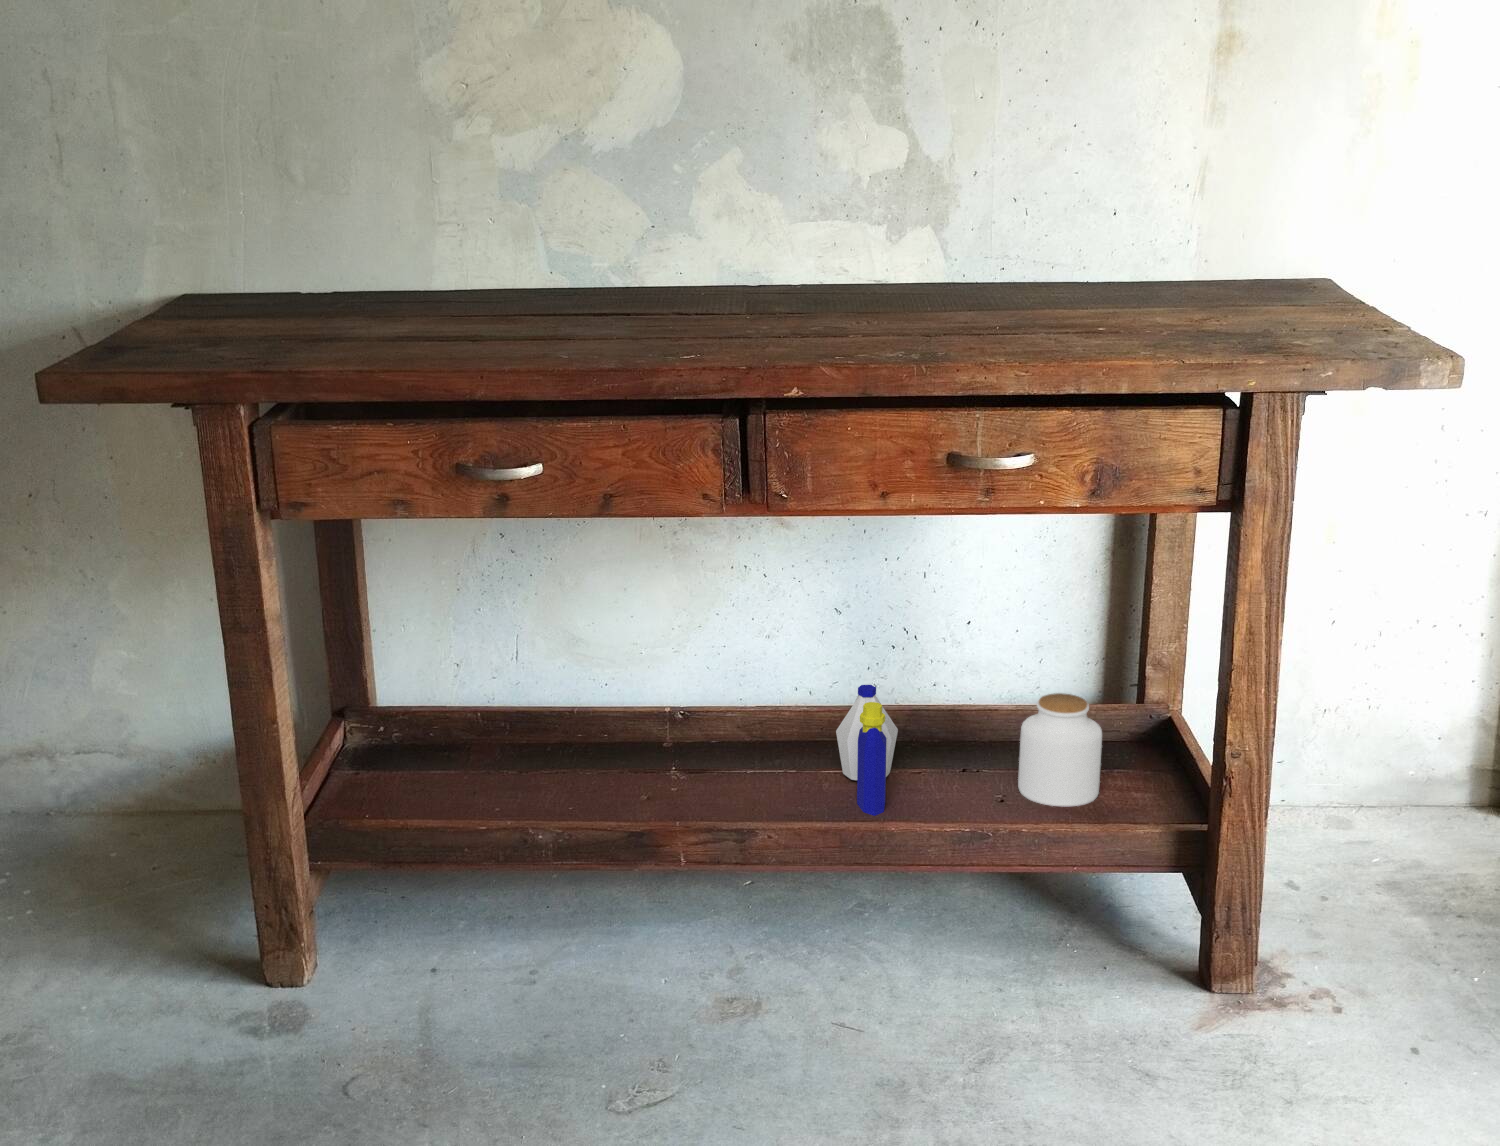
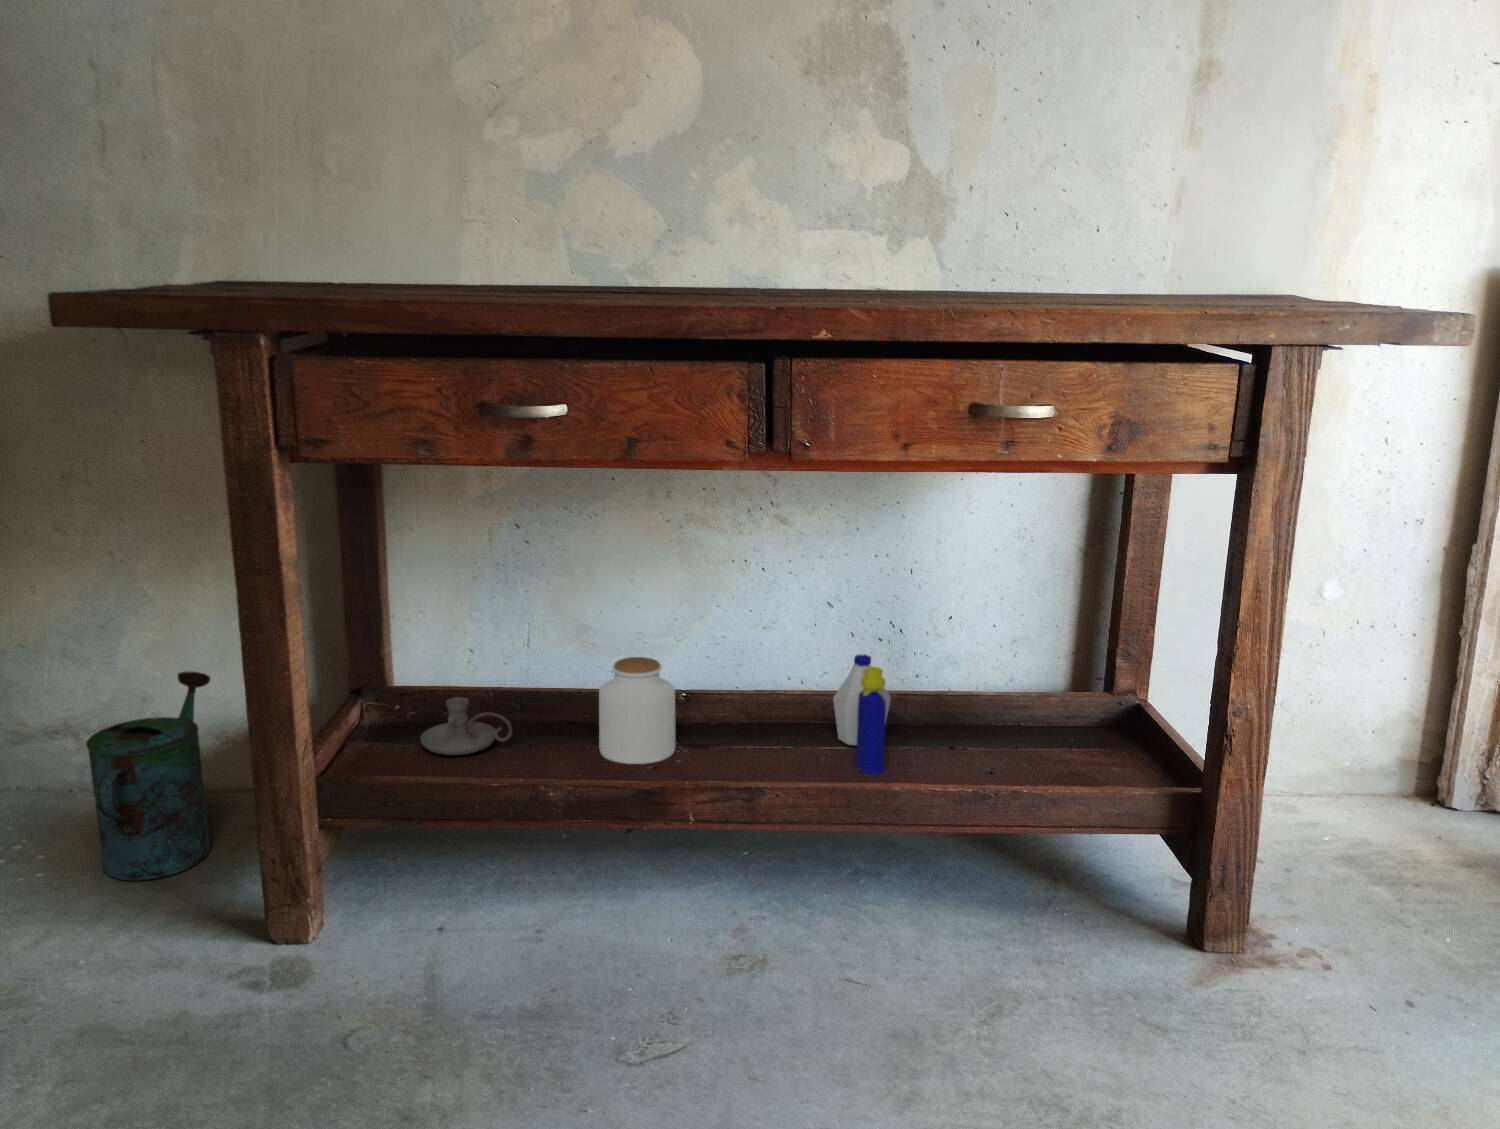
jar: present [1018,693,1102,806] -> present [599,657,675,764]
watering can: none [69,706,195,925] -> present [86,672,211,881]
candle holder: none [406,735,500,796] -> present [421,697,512,755]

